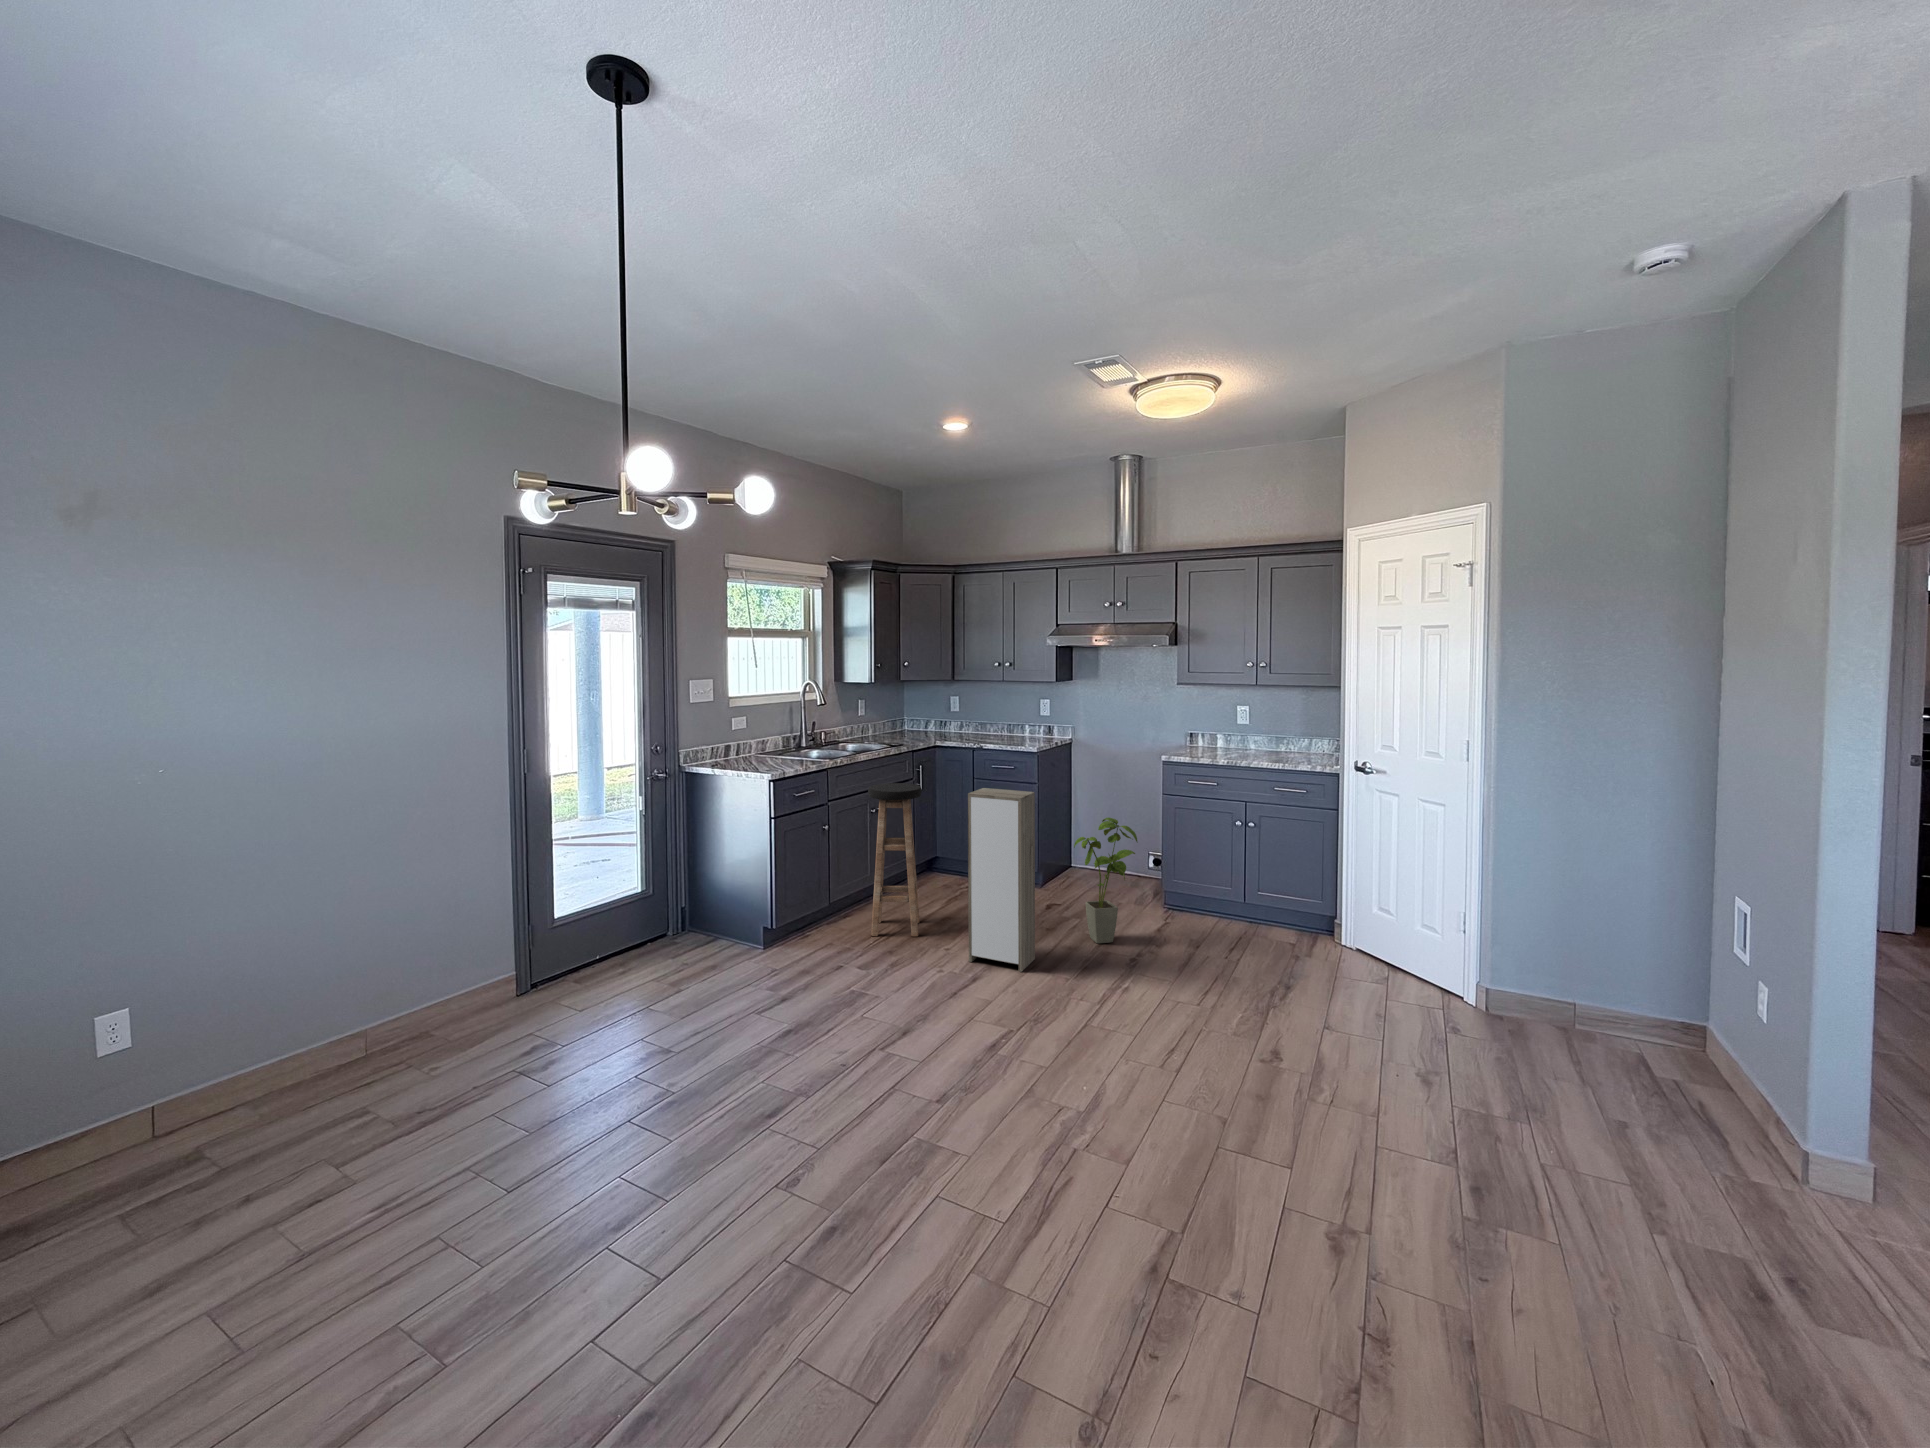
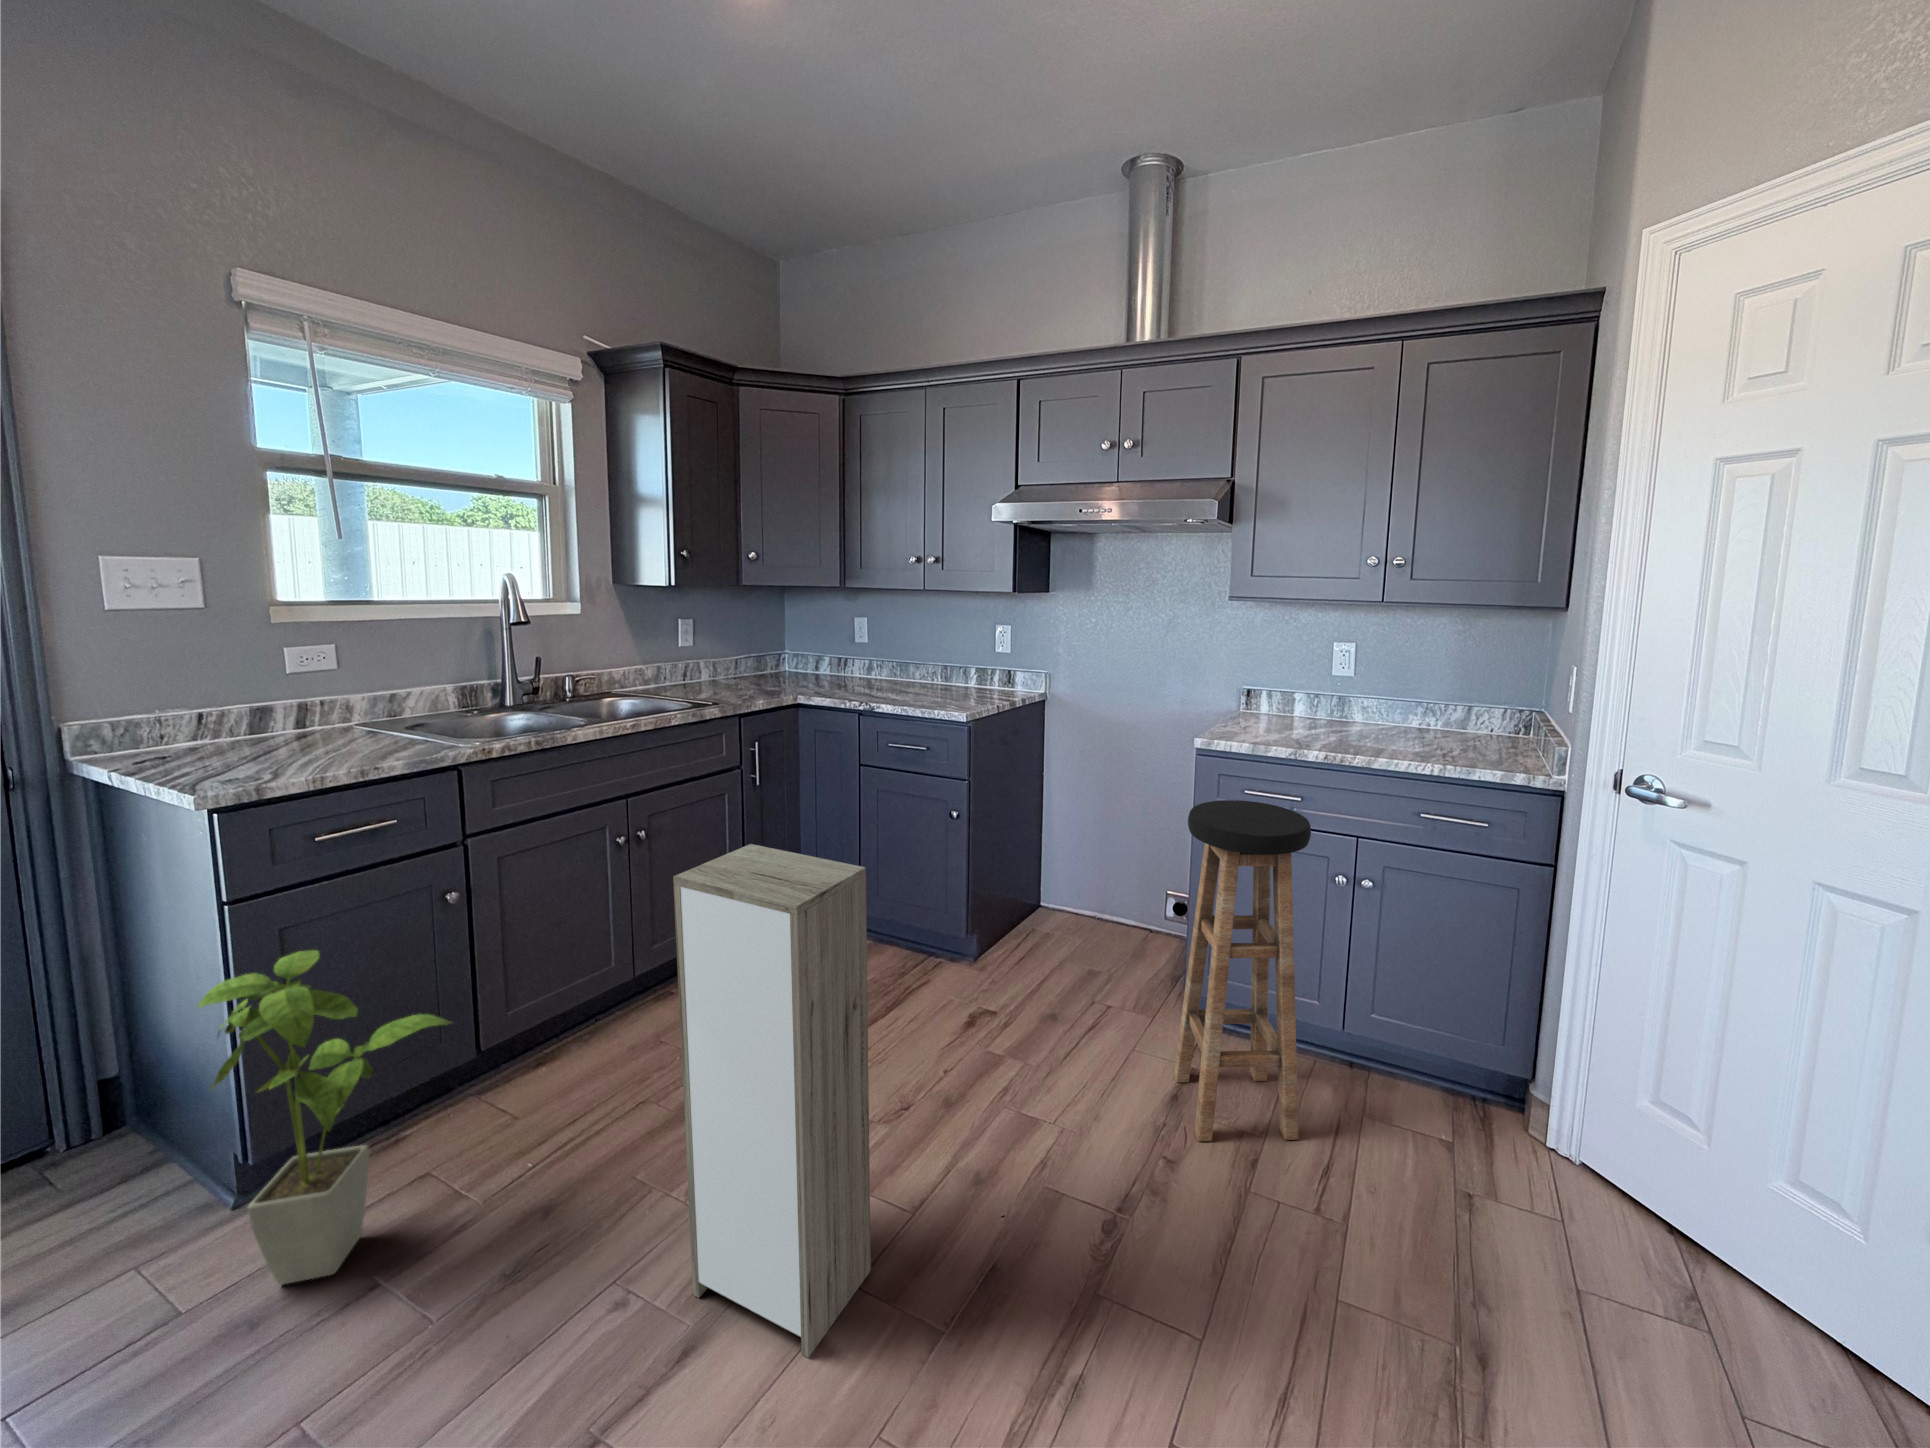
bar stool: present [868,783,922,936] -> present [1174,800,1311,1141]
house plant: present [1074,818,1137,943] -> present [196,950,451,1285]

